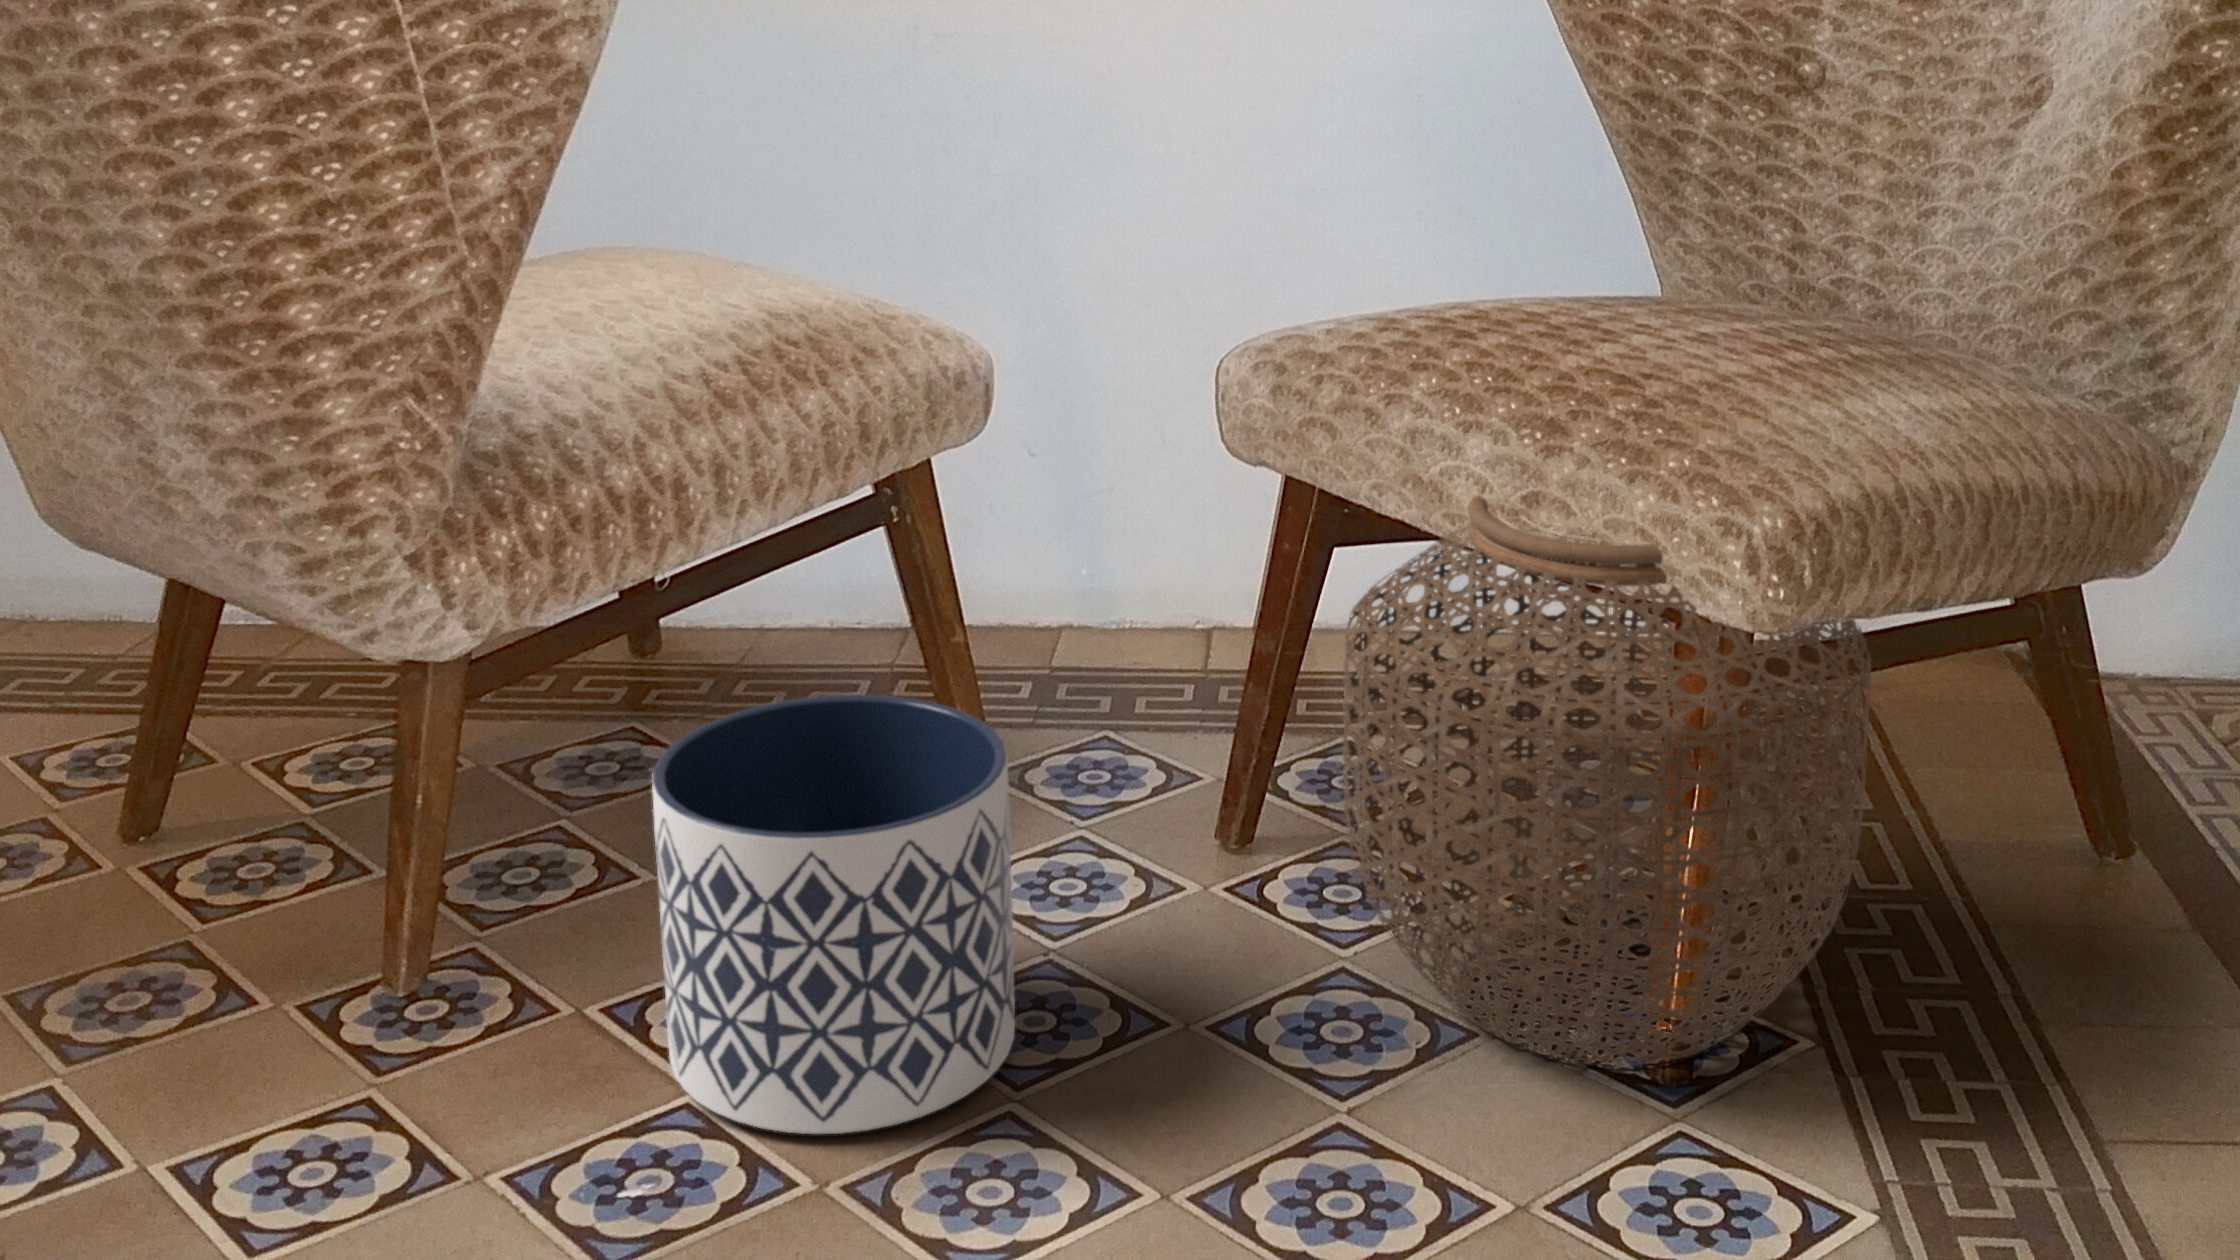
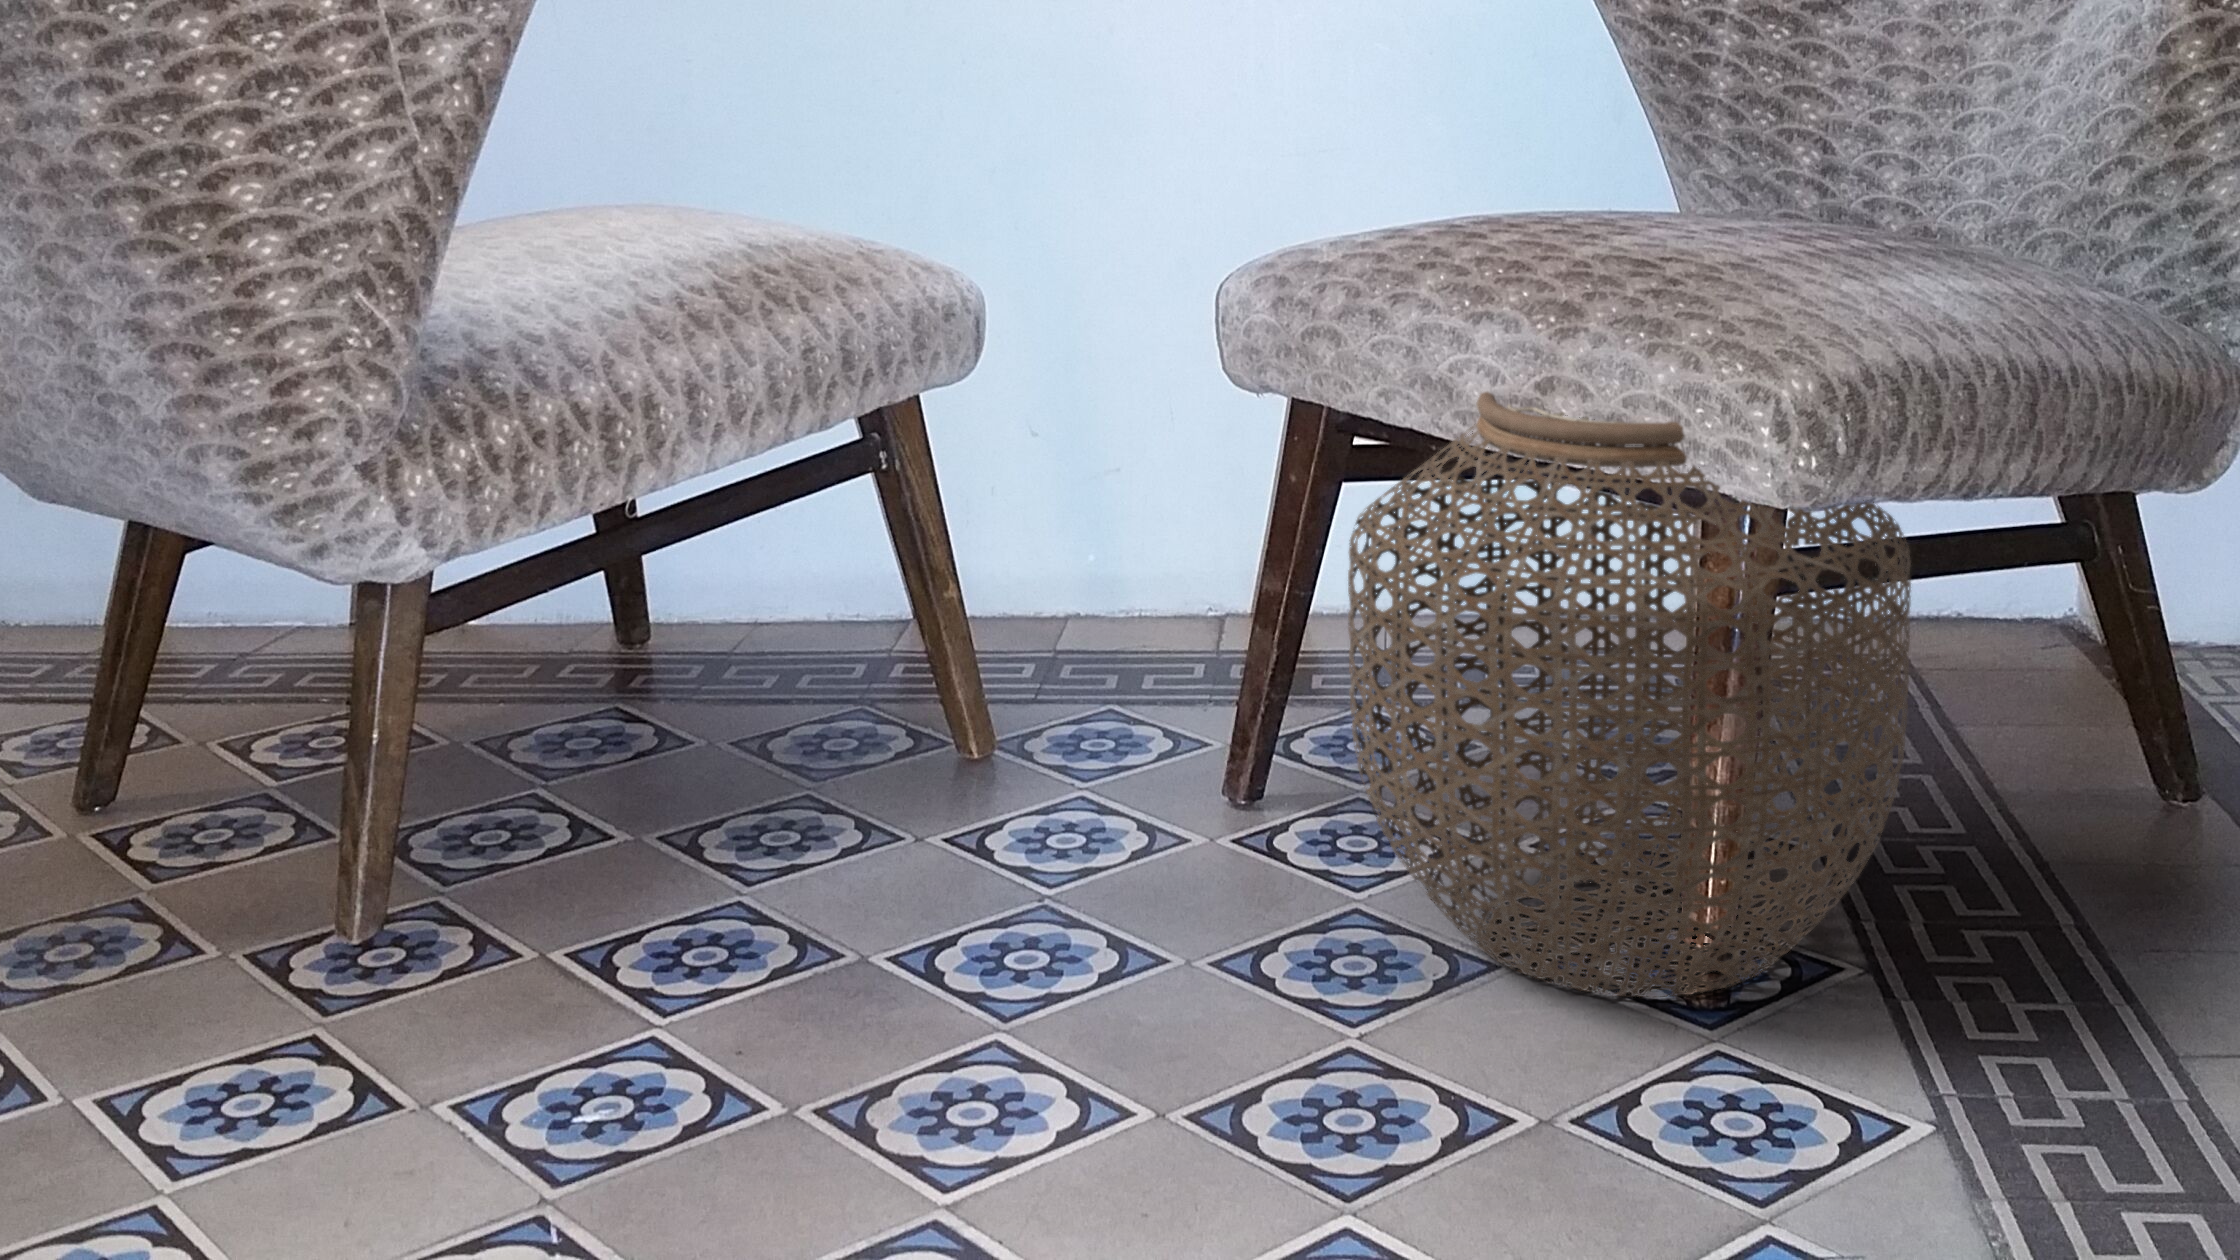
planter: present [652,695,1015,1134] -> none [614,620,1003,1067]

